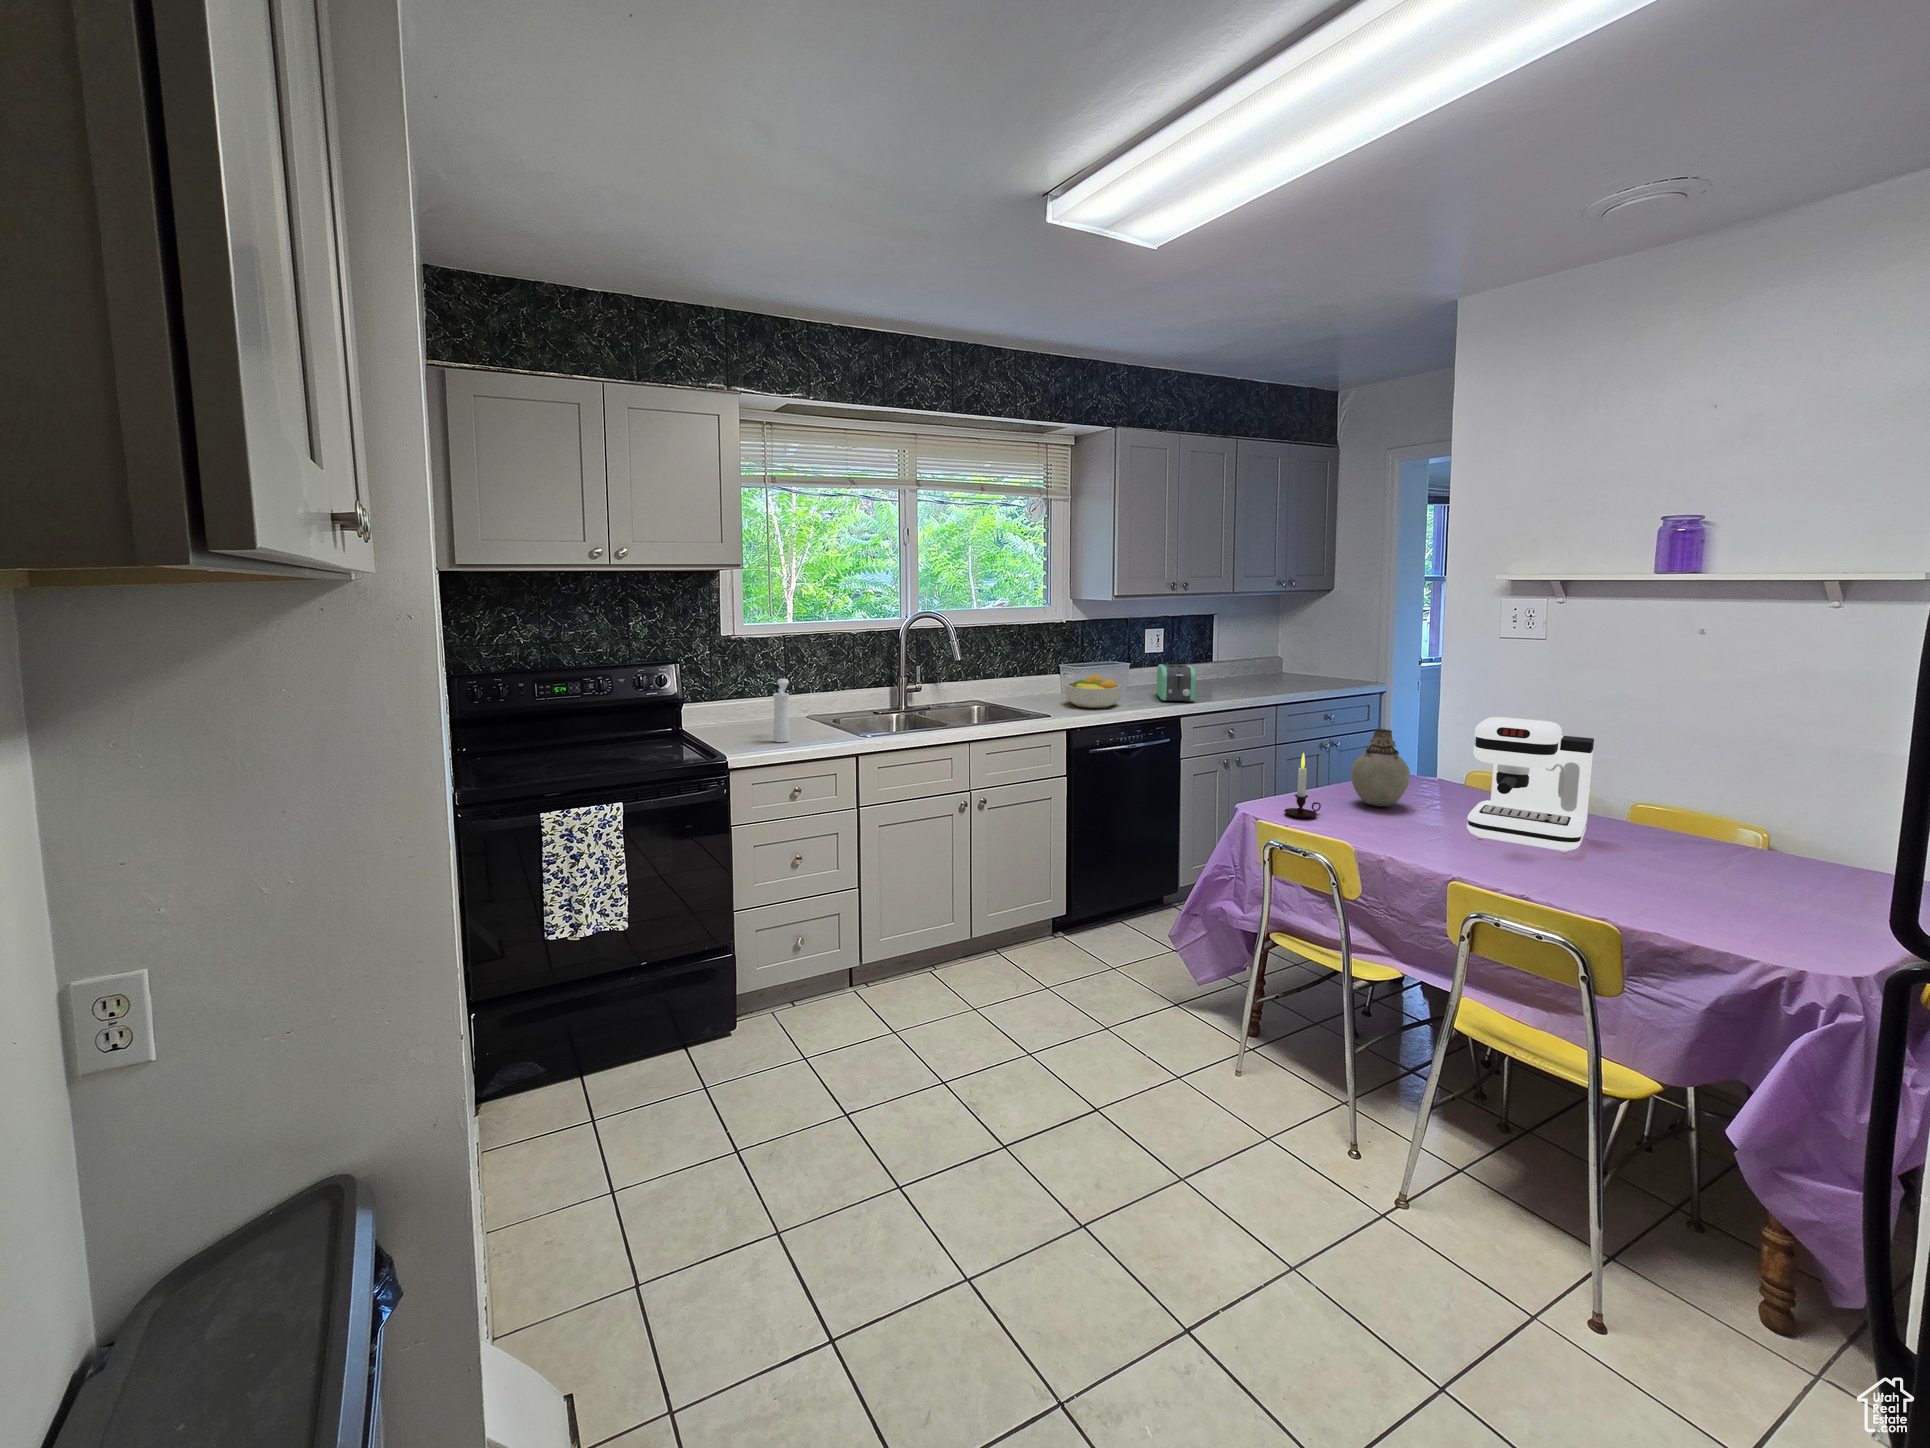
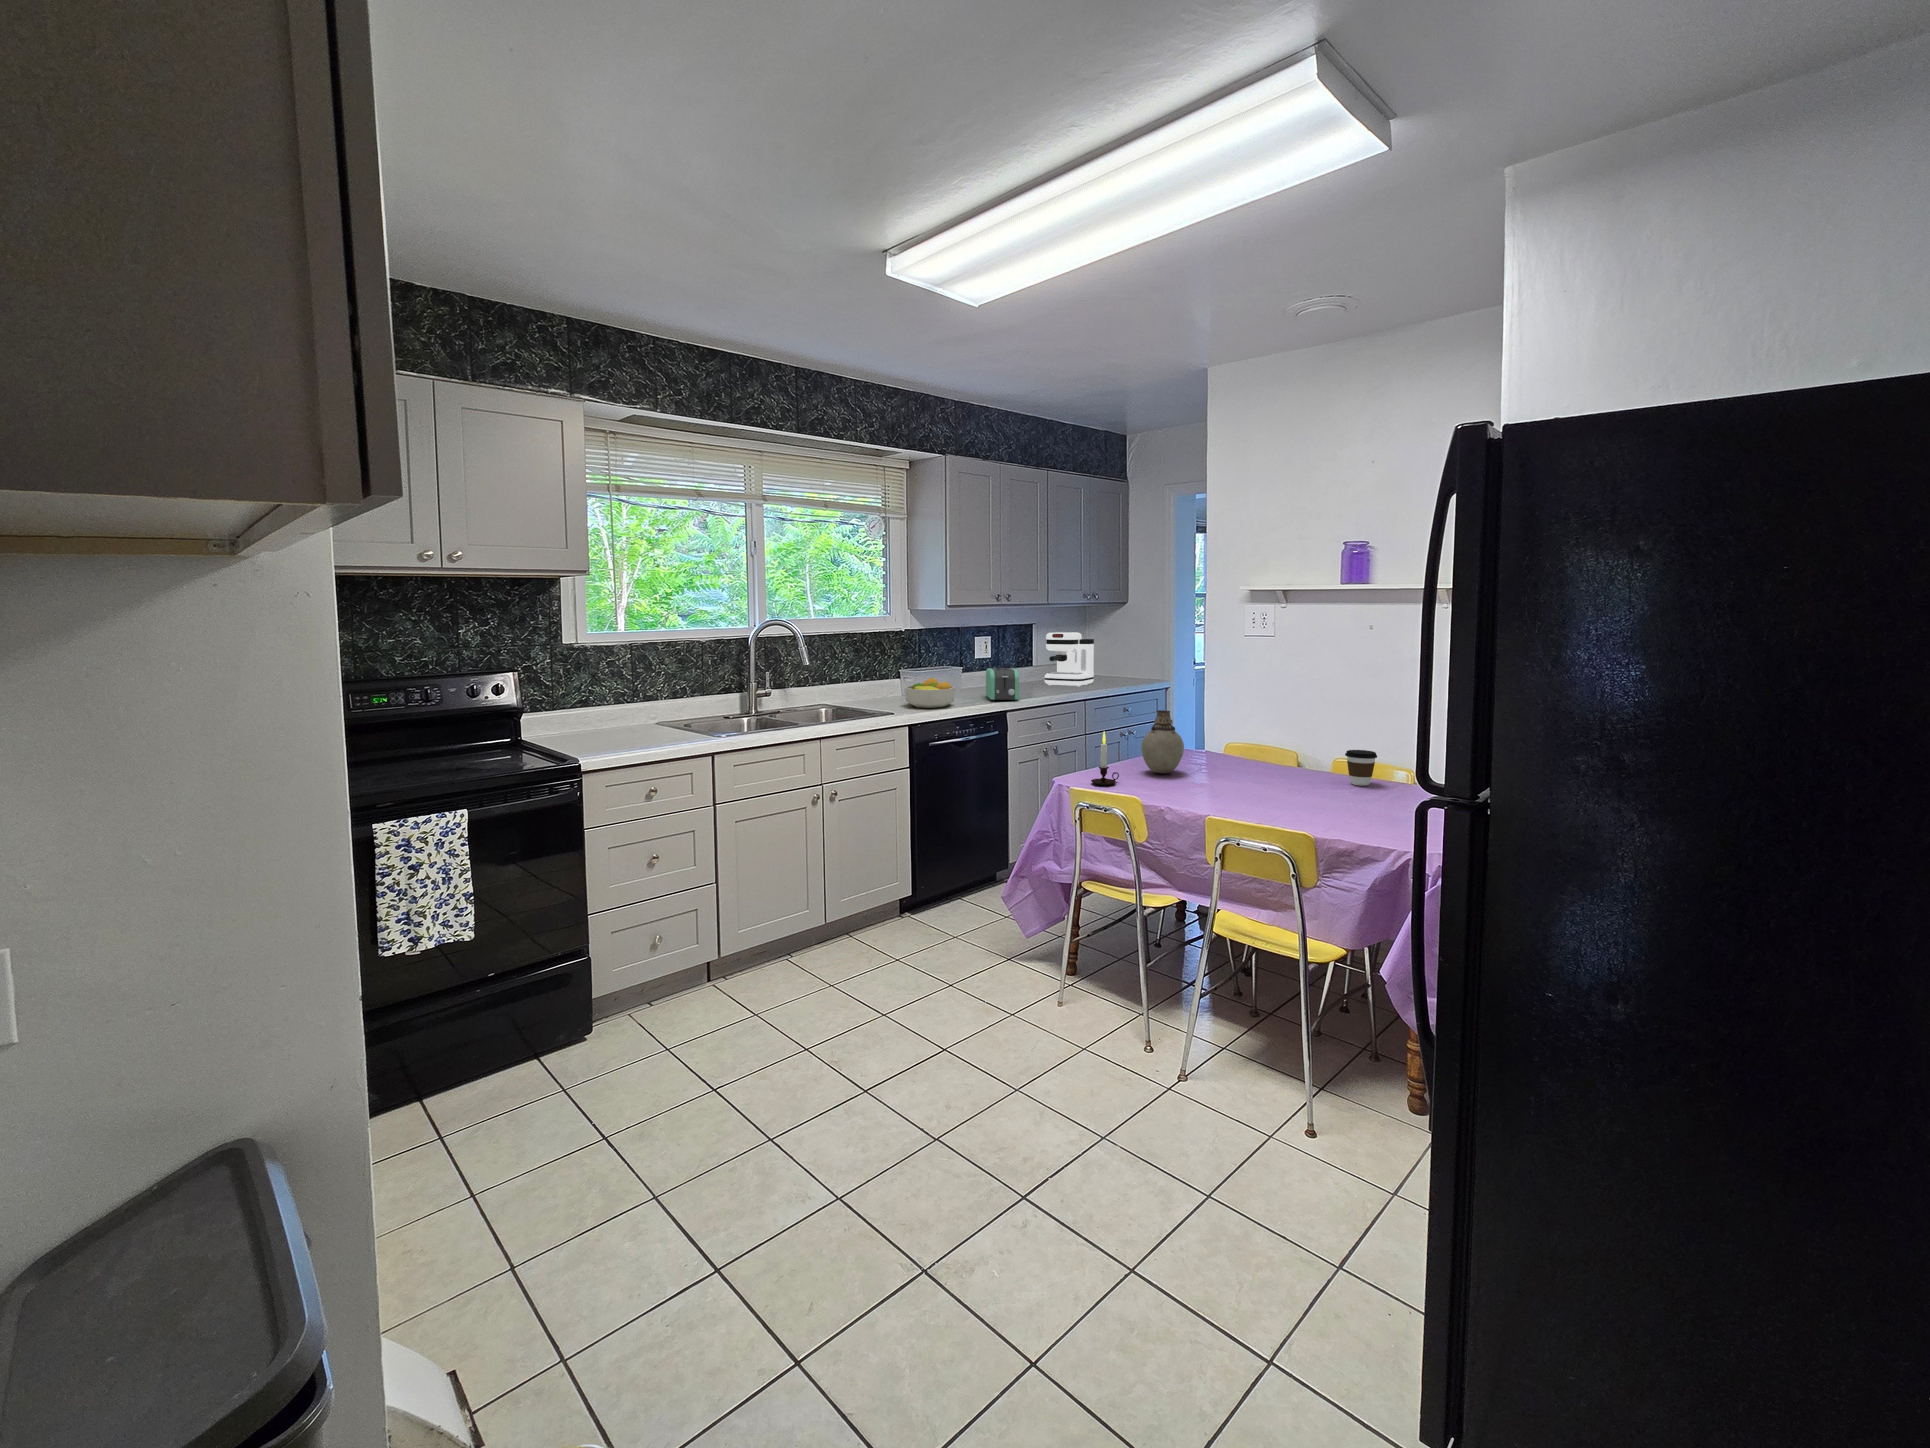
pepper mill: present [773,679,789,742] -> none [622,684,640,746]
coffee maker: present [1467,717,1594,852] -> present [1045,632,1094,687]
coffee cup: none [1654,796,1709,846] -> present [1345,750,1377,786]

